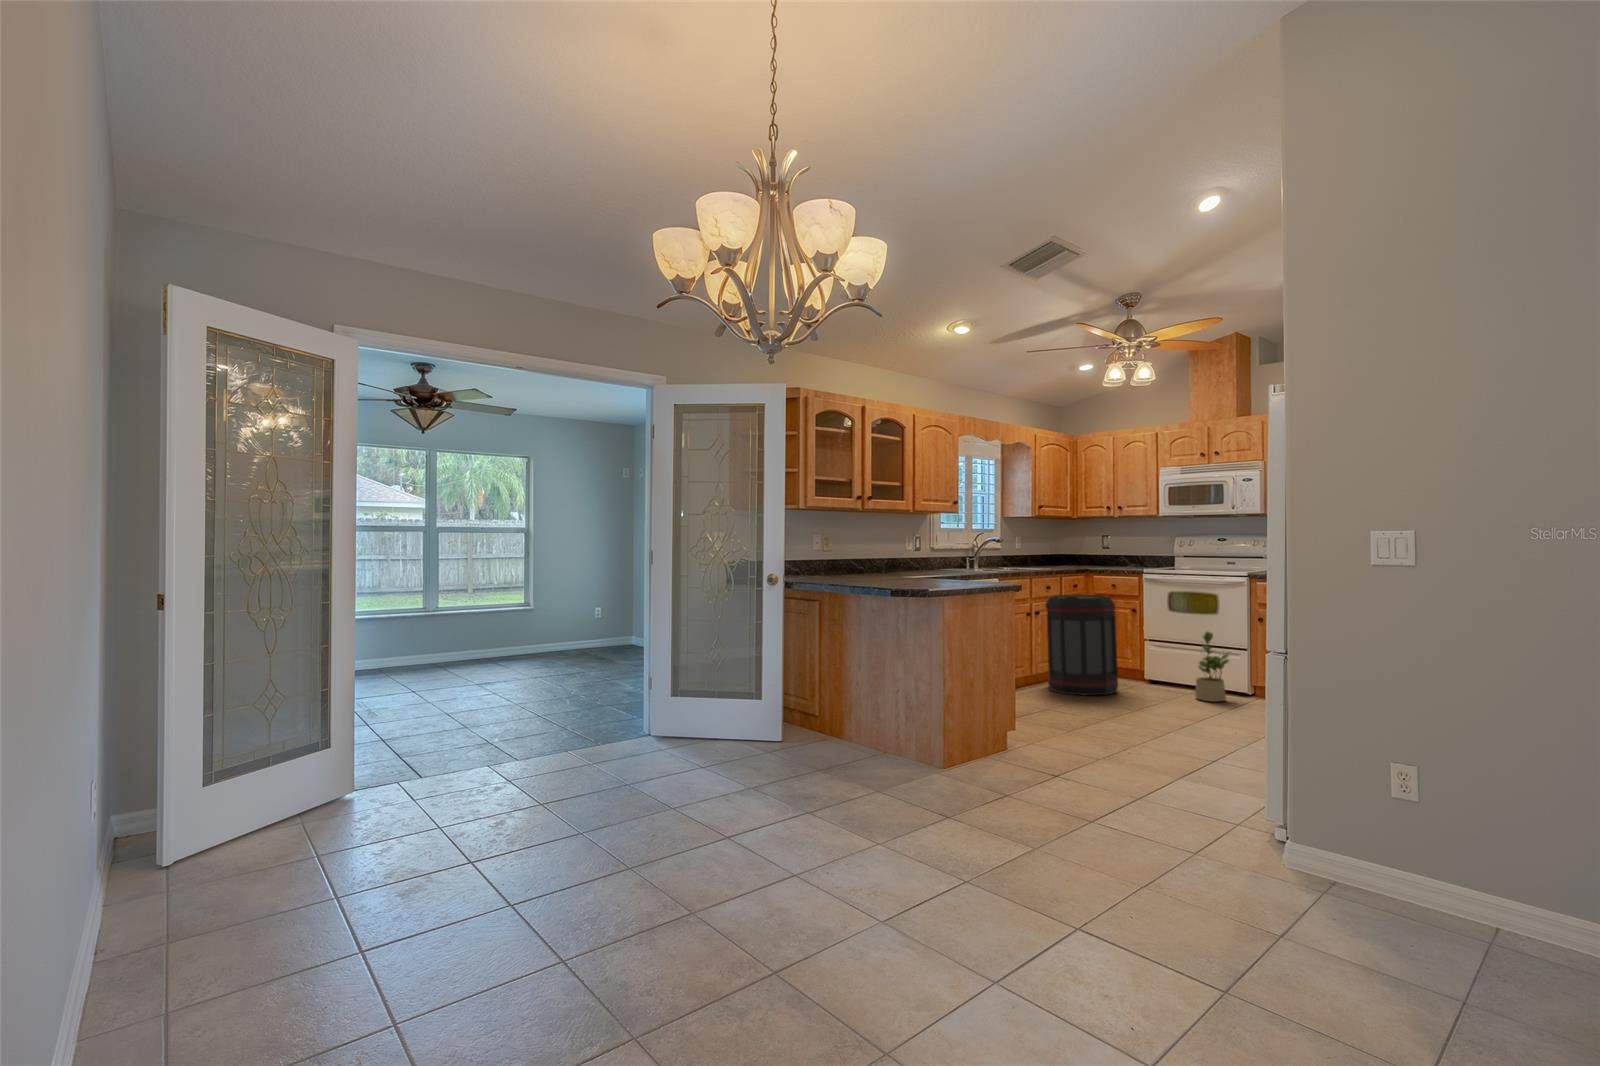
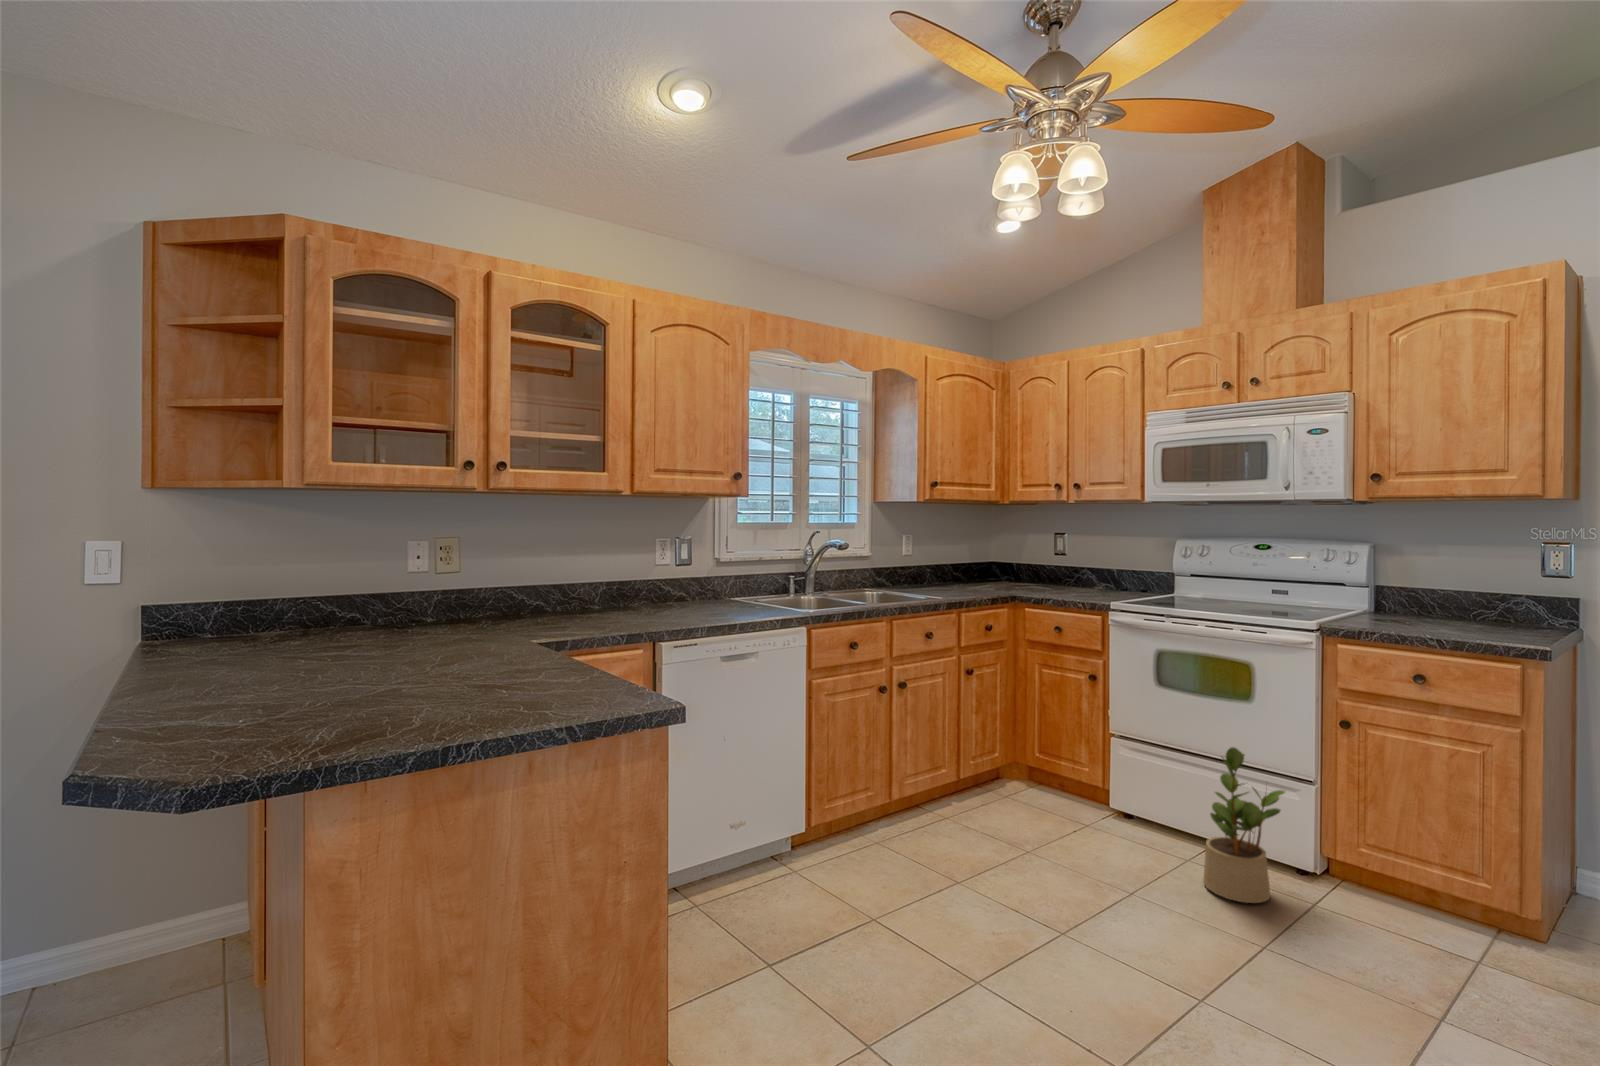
trash can: present [1045,595,1118,695] -> none [914,648,1048,864]

